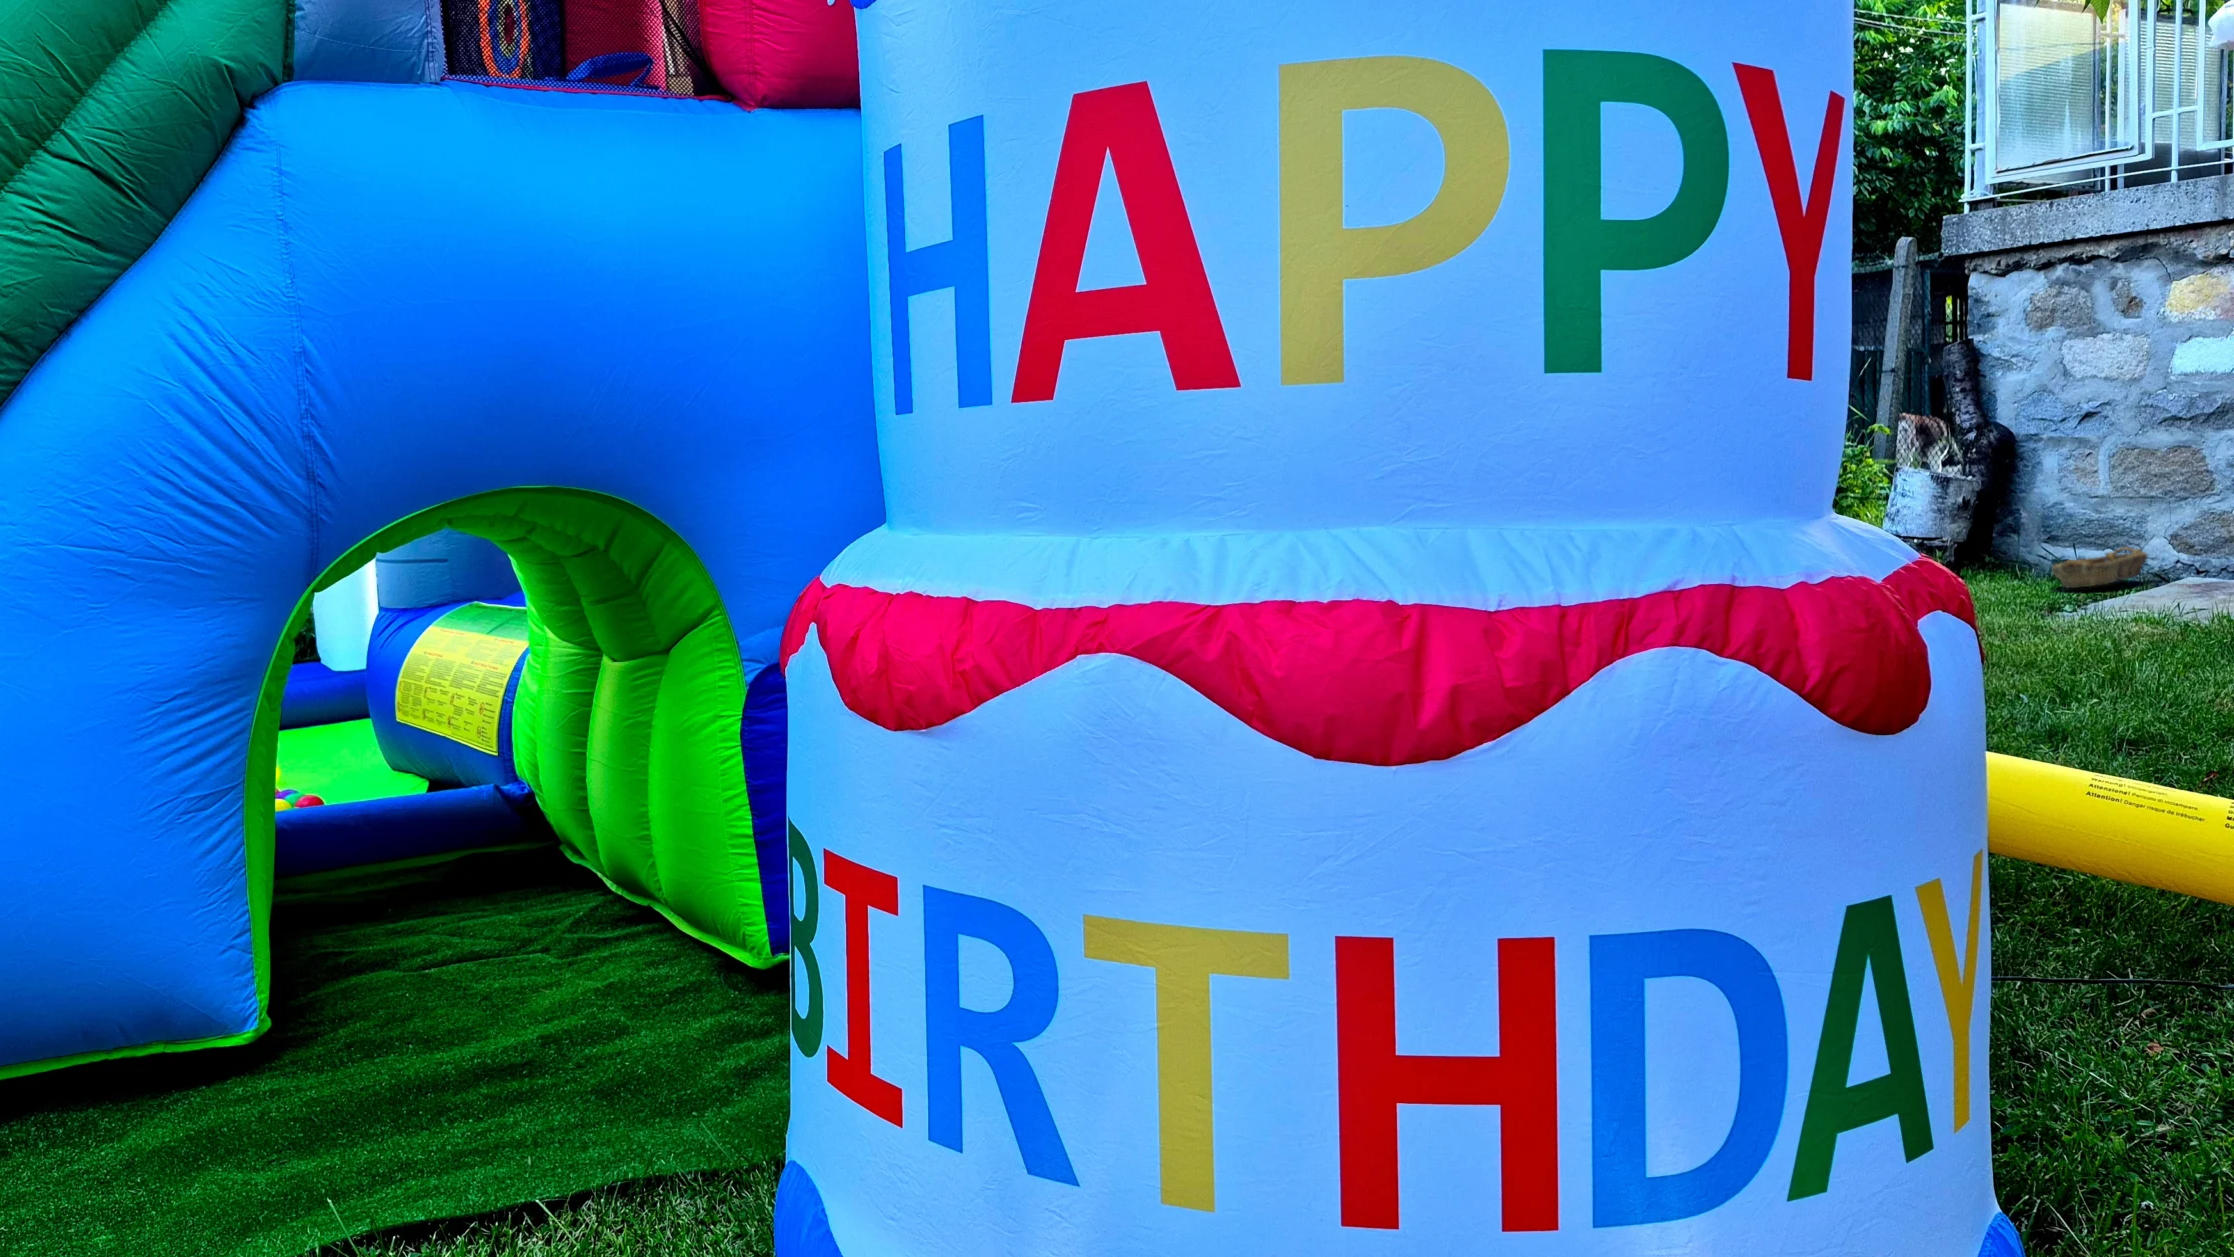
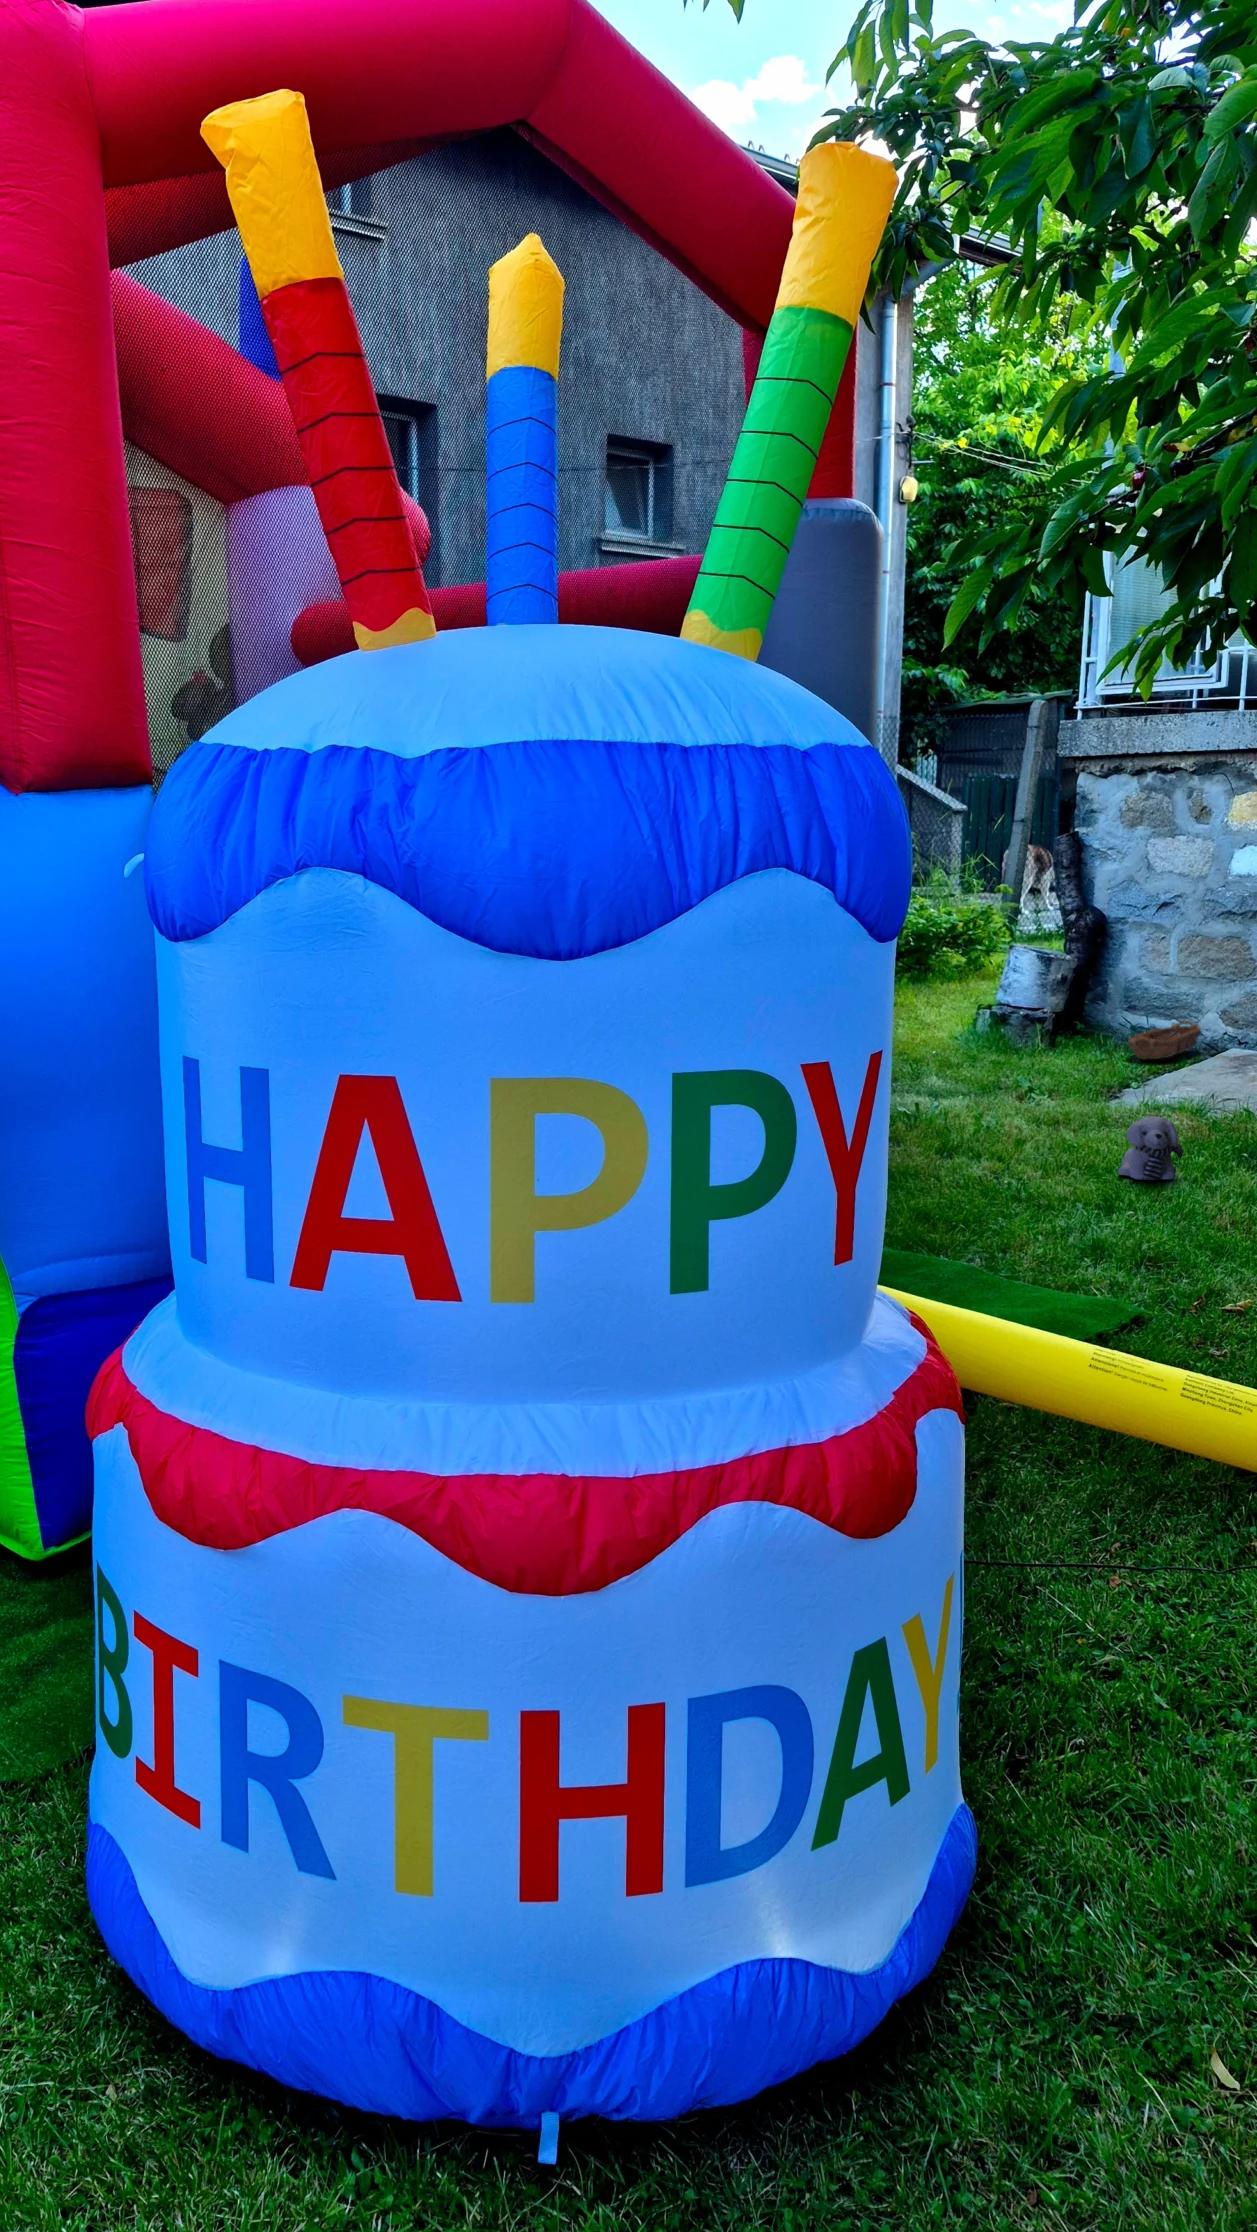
plush toy: none [2067,596,2155,672] -> present [1118,1116,1183,1180]

